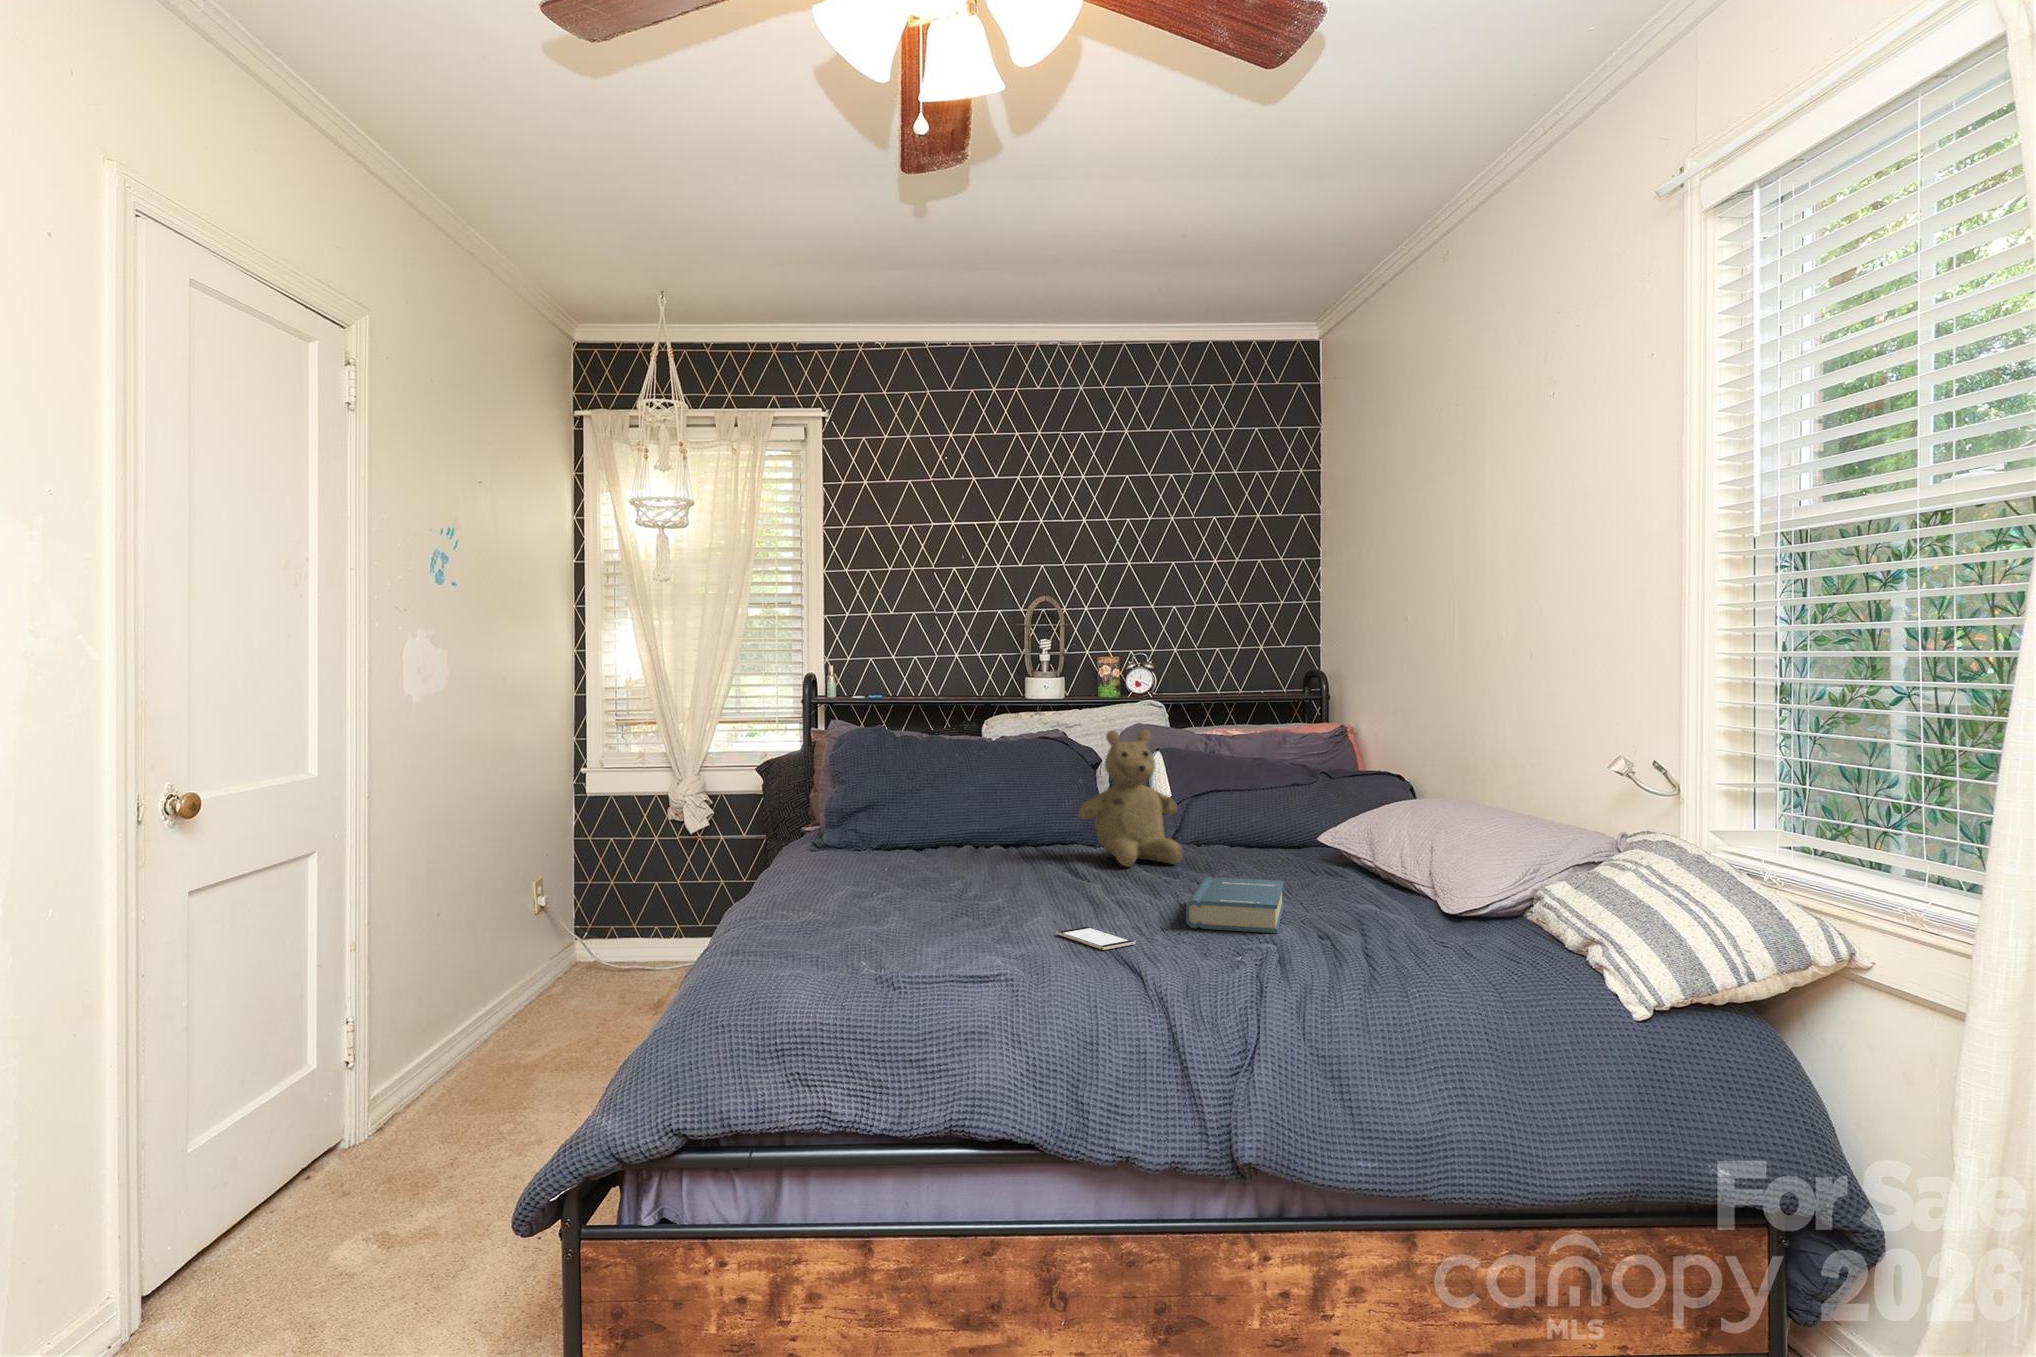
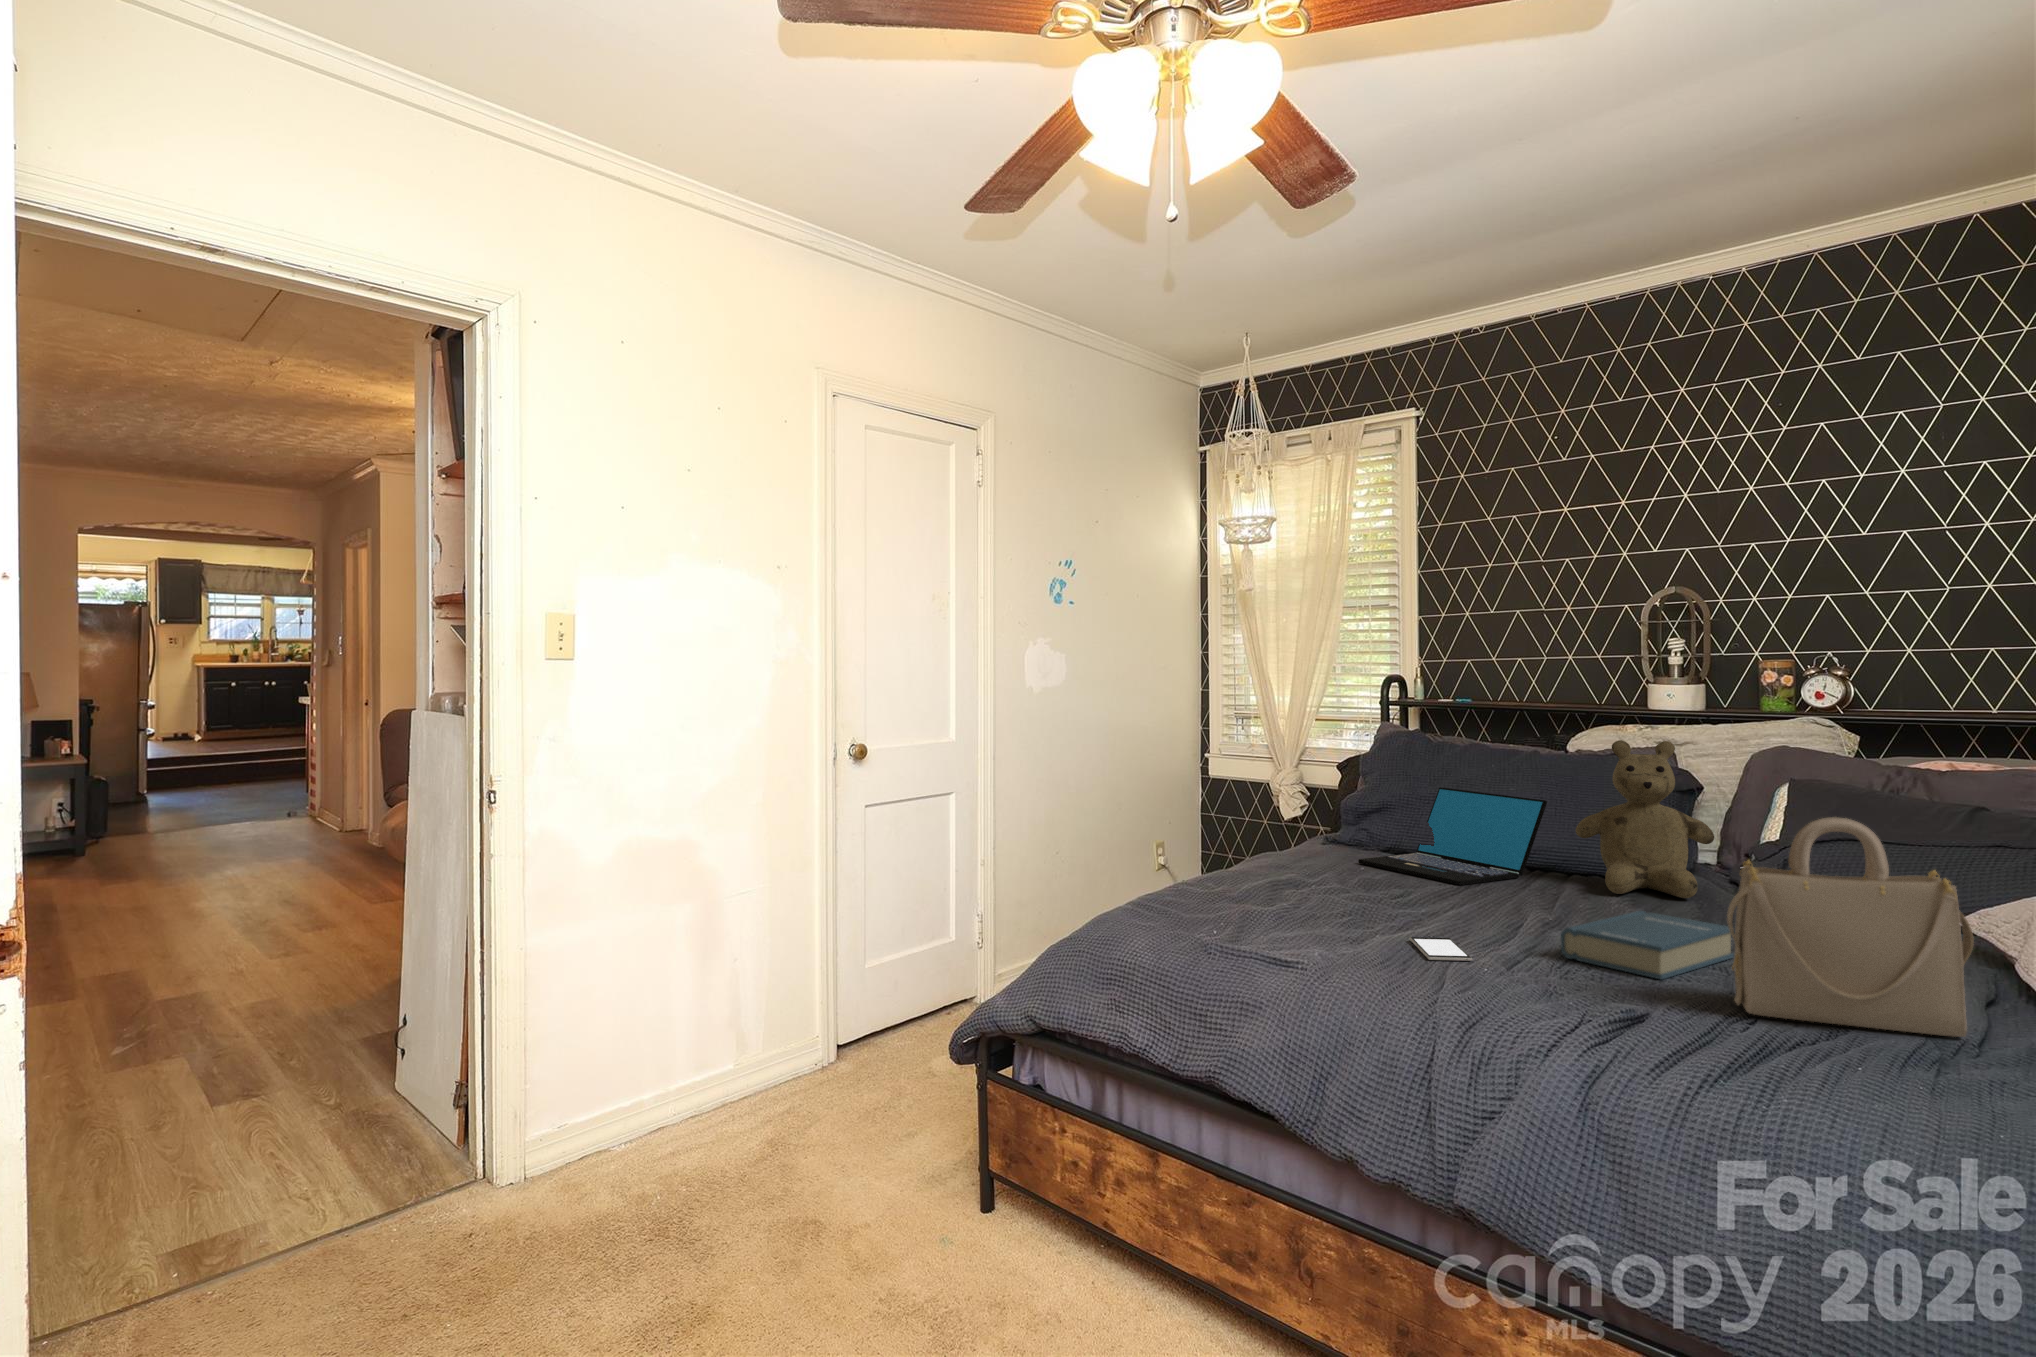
handbag: none [1339,782,1494,948] -> present [1727,817,1974,1037]
laptop: none [882,784,1048,877] -> present [1358,787,1547,885]

